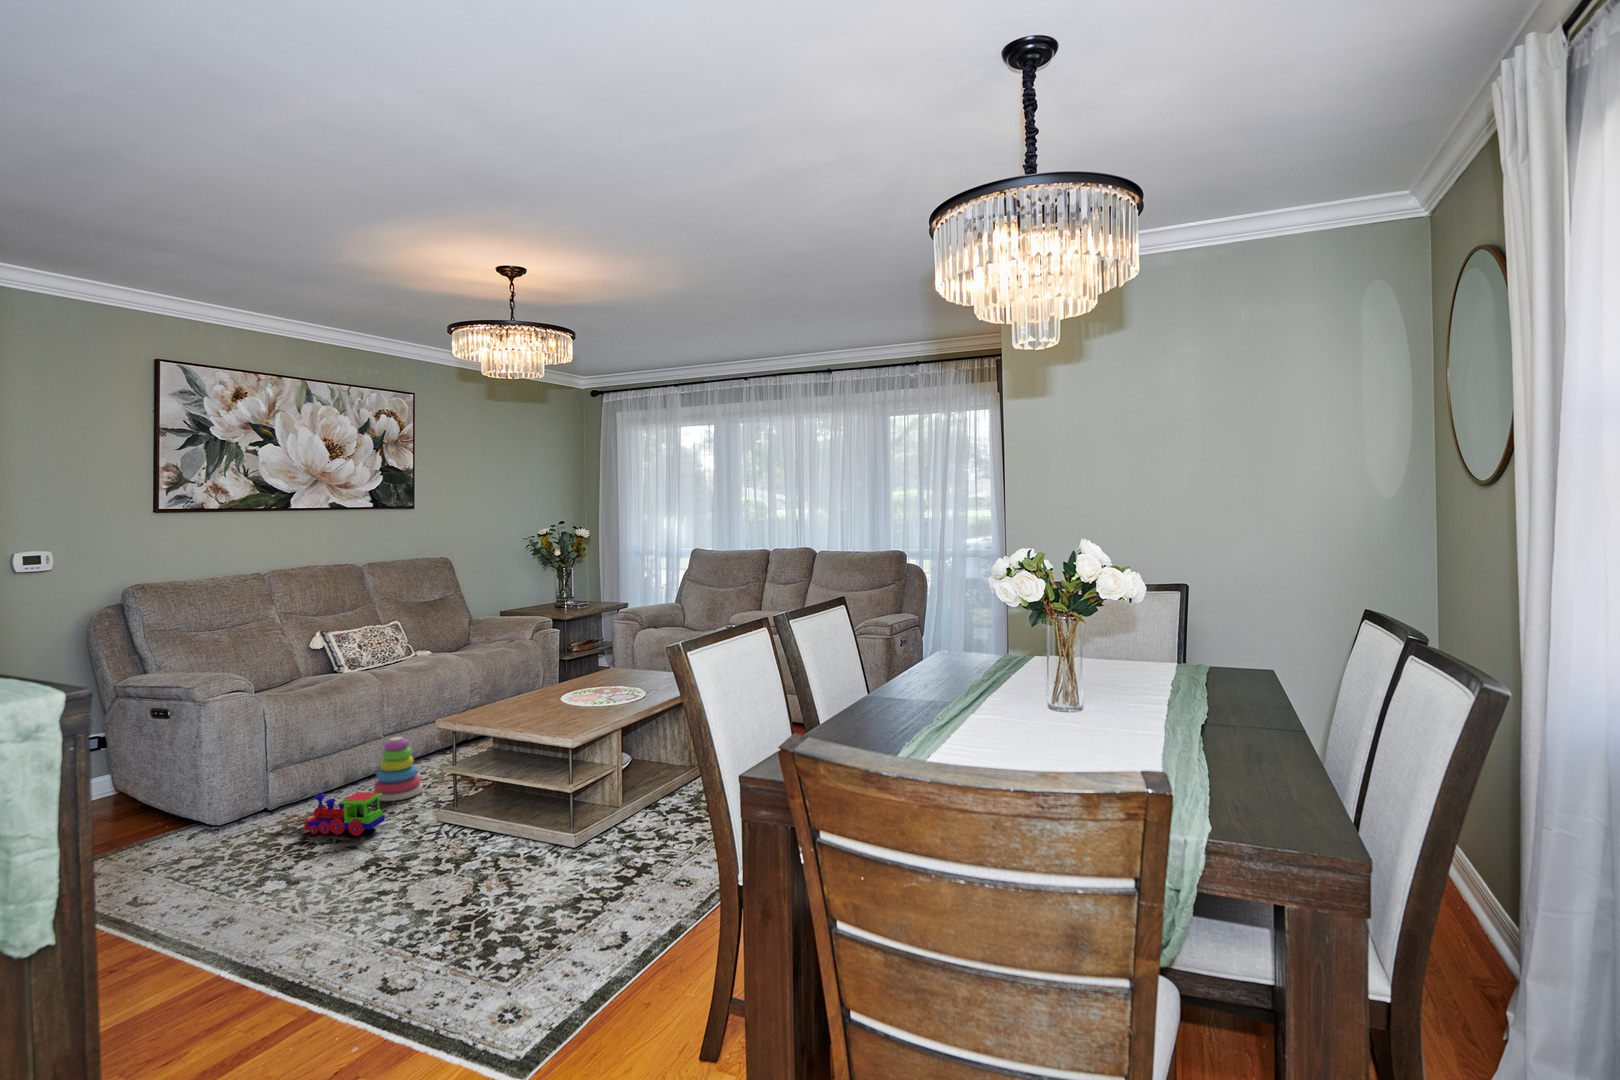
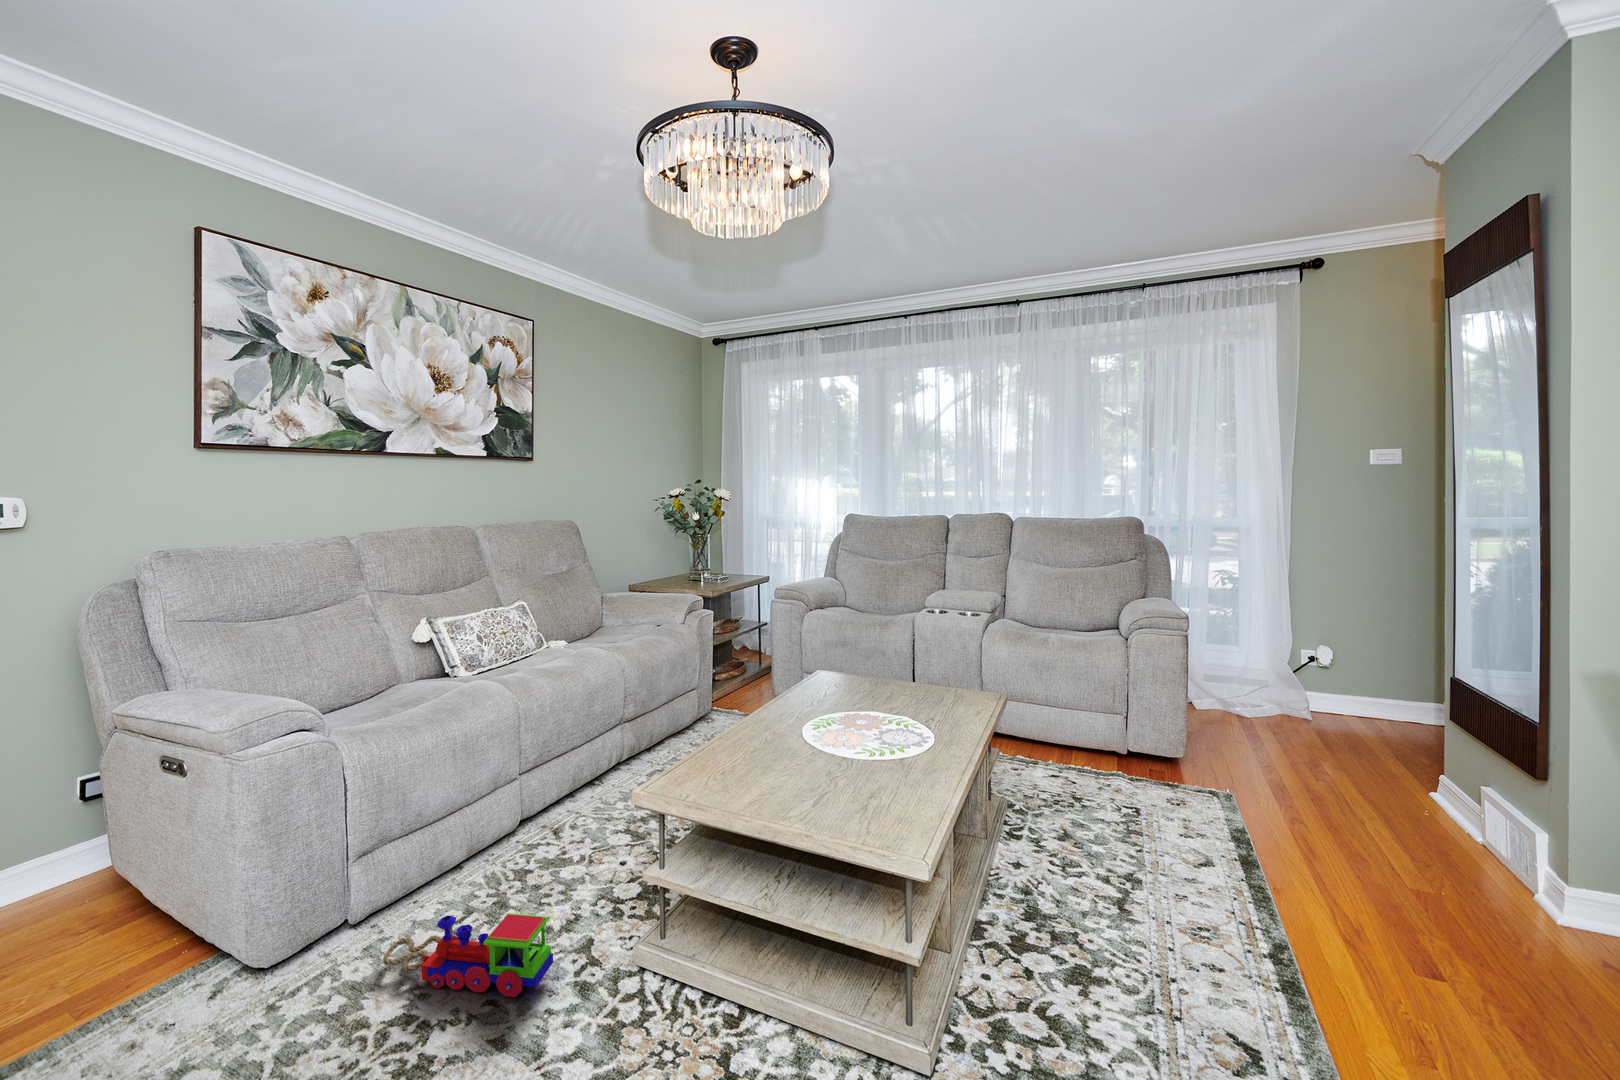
stacking toy: present [372,737,423,801] -> none [515,792,588,895]

